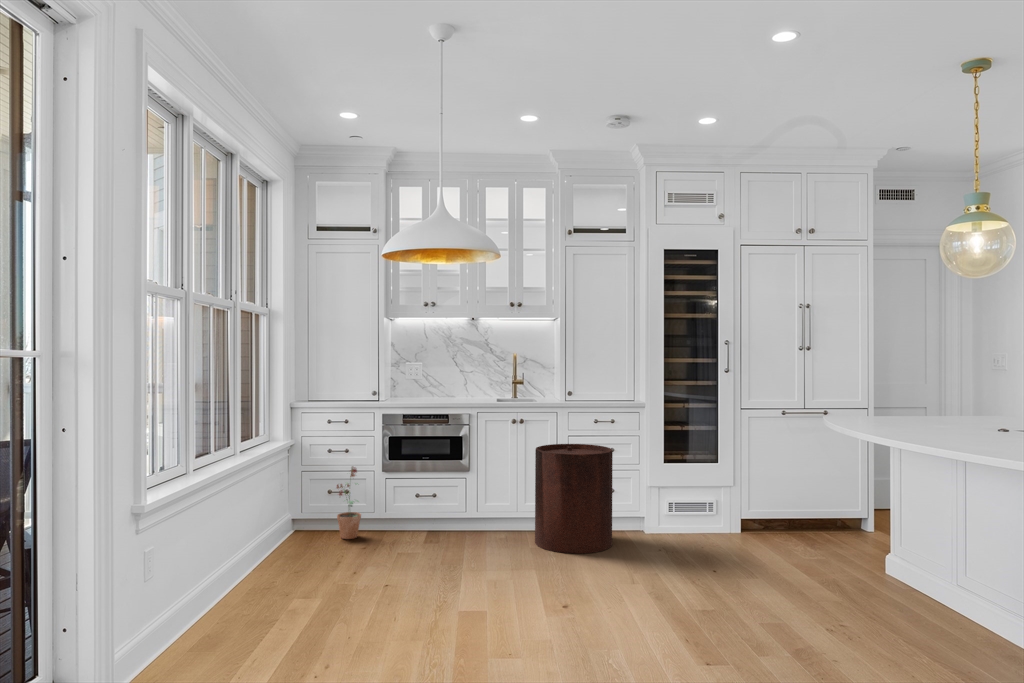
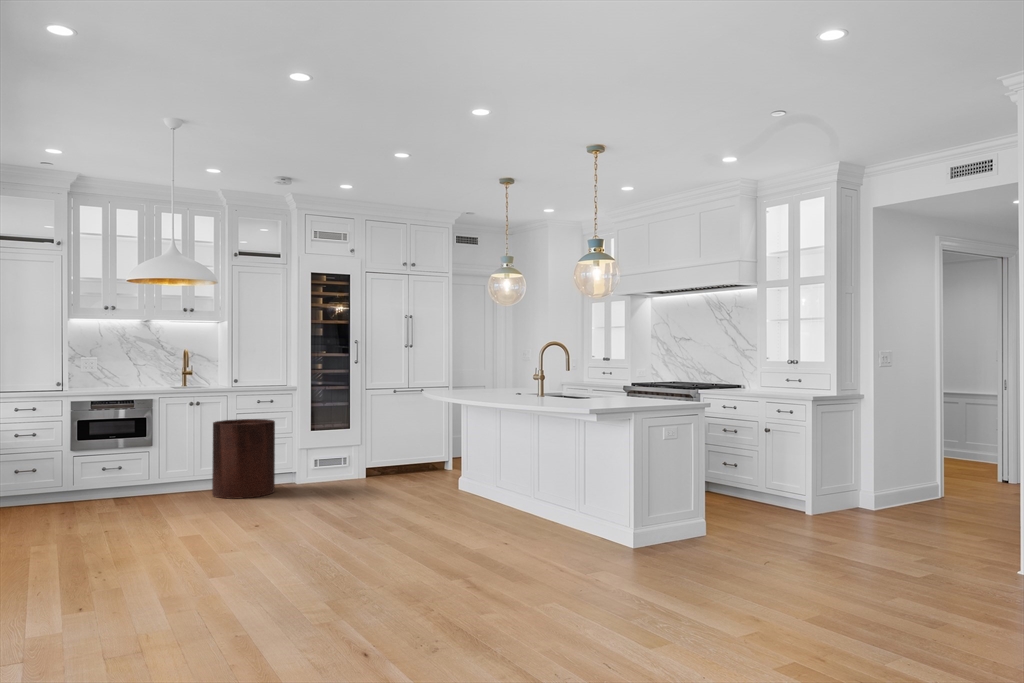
potted plant: present [337,467,361,539] -> none [22,448,51,510]

